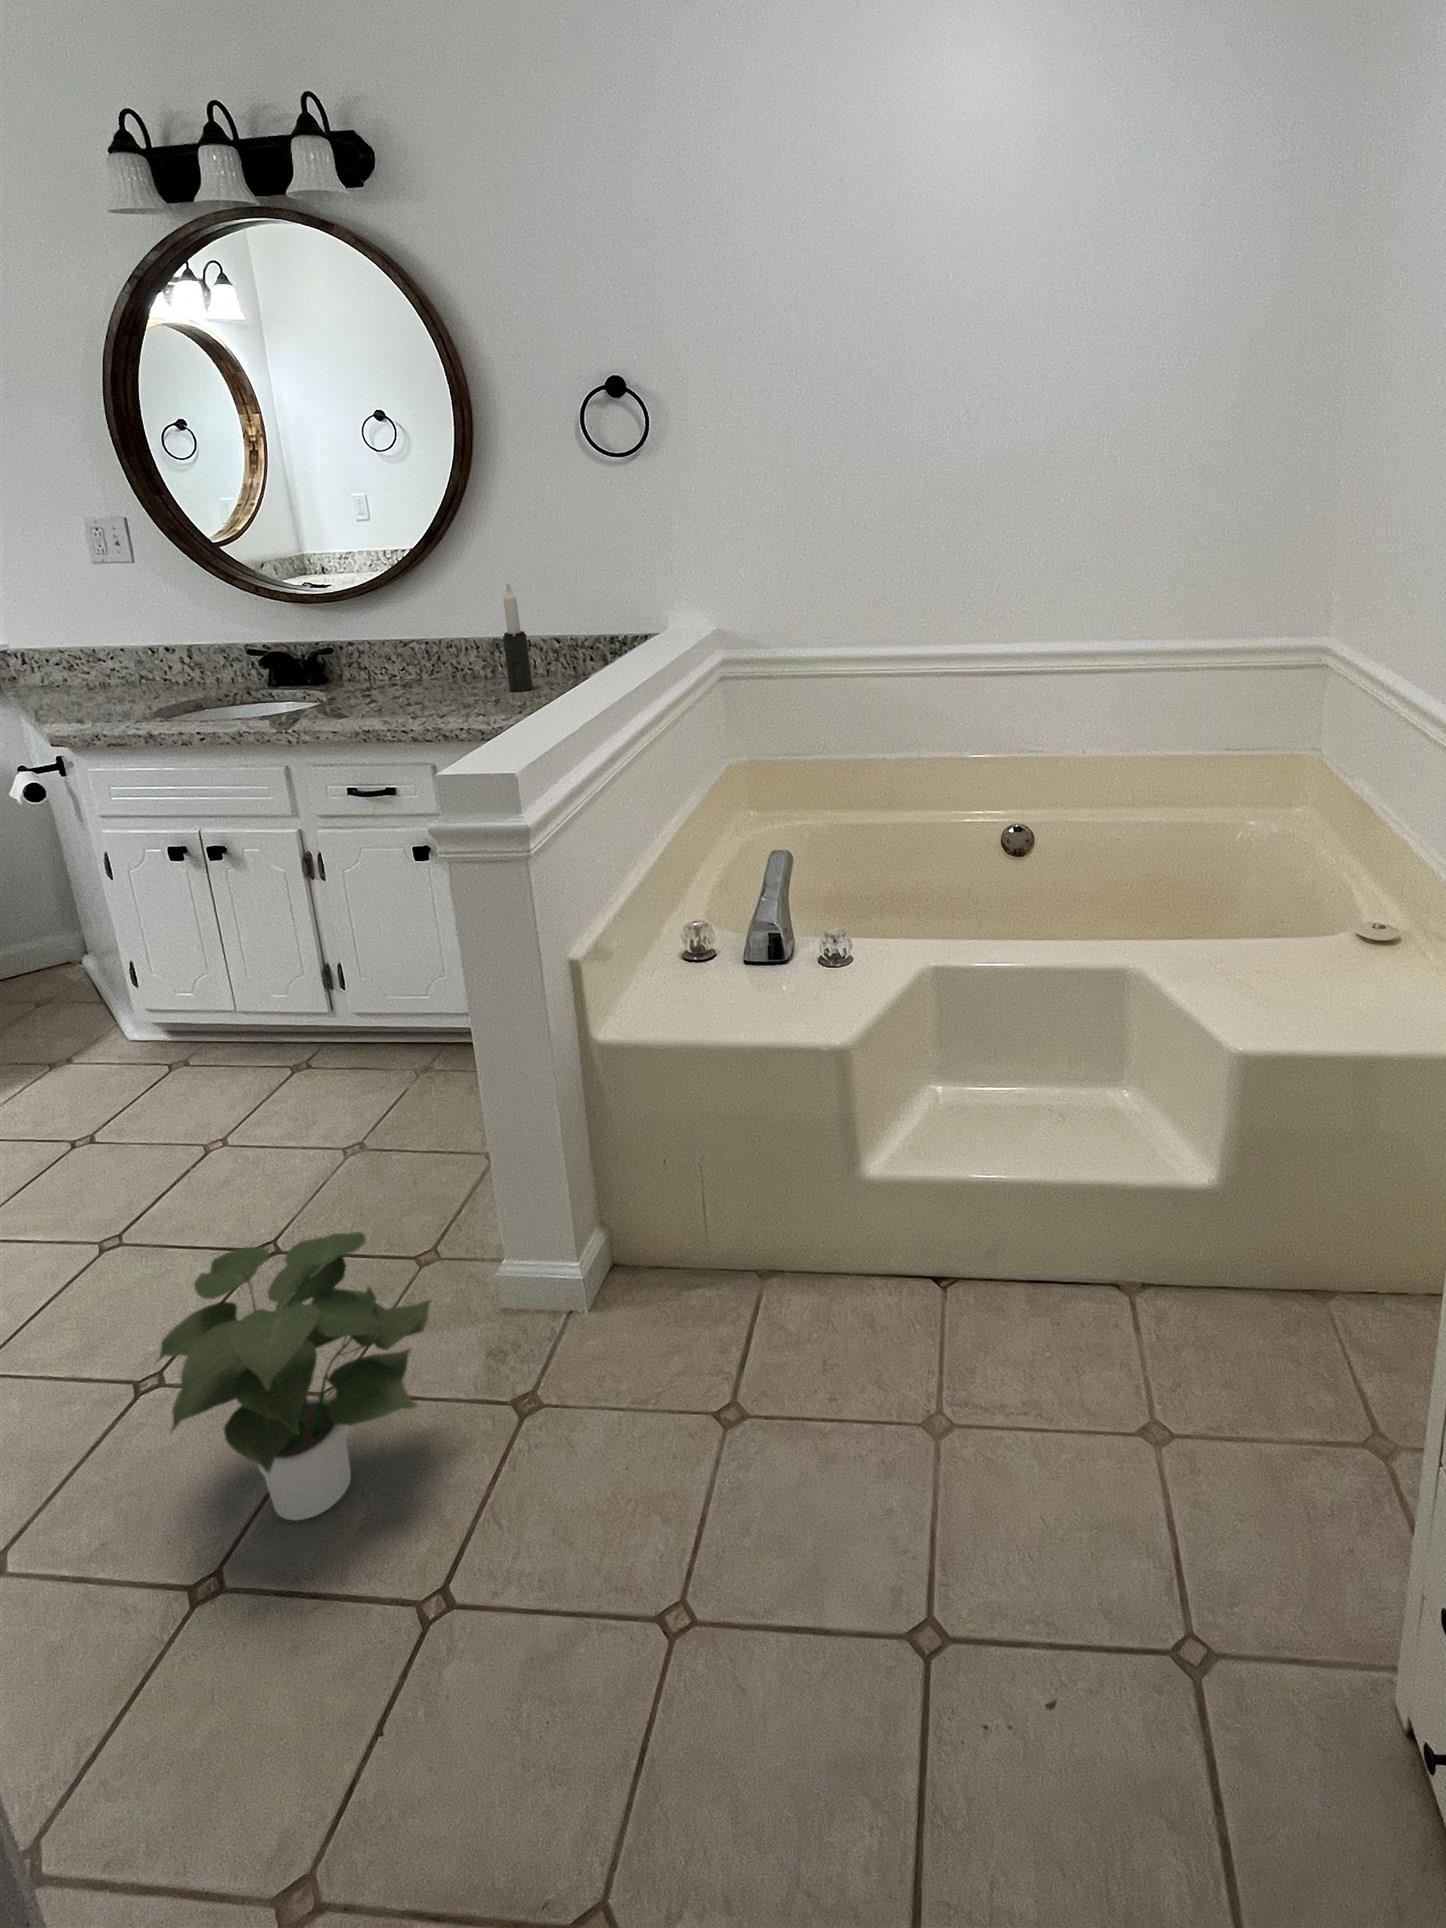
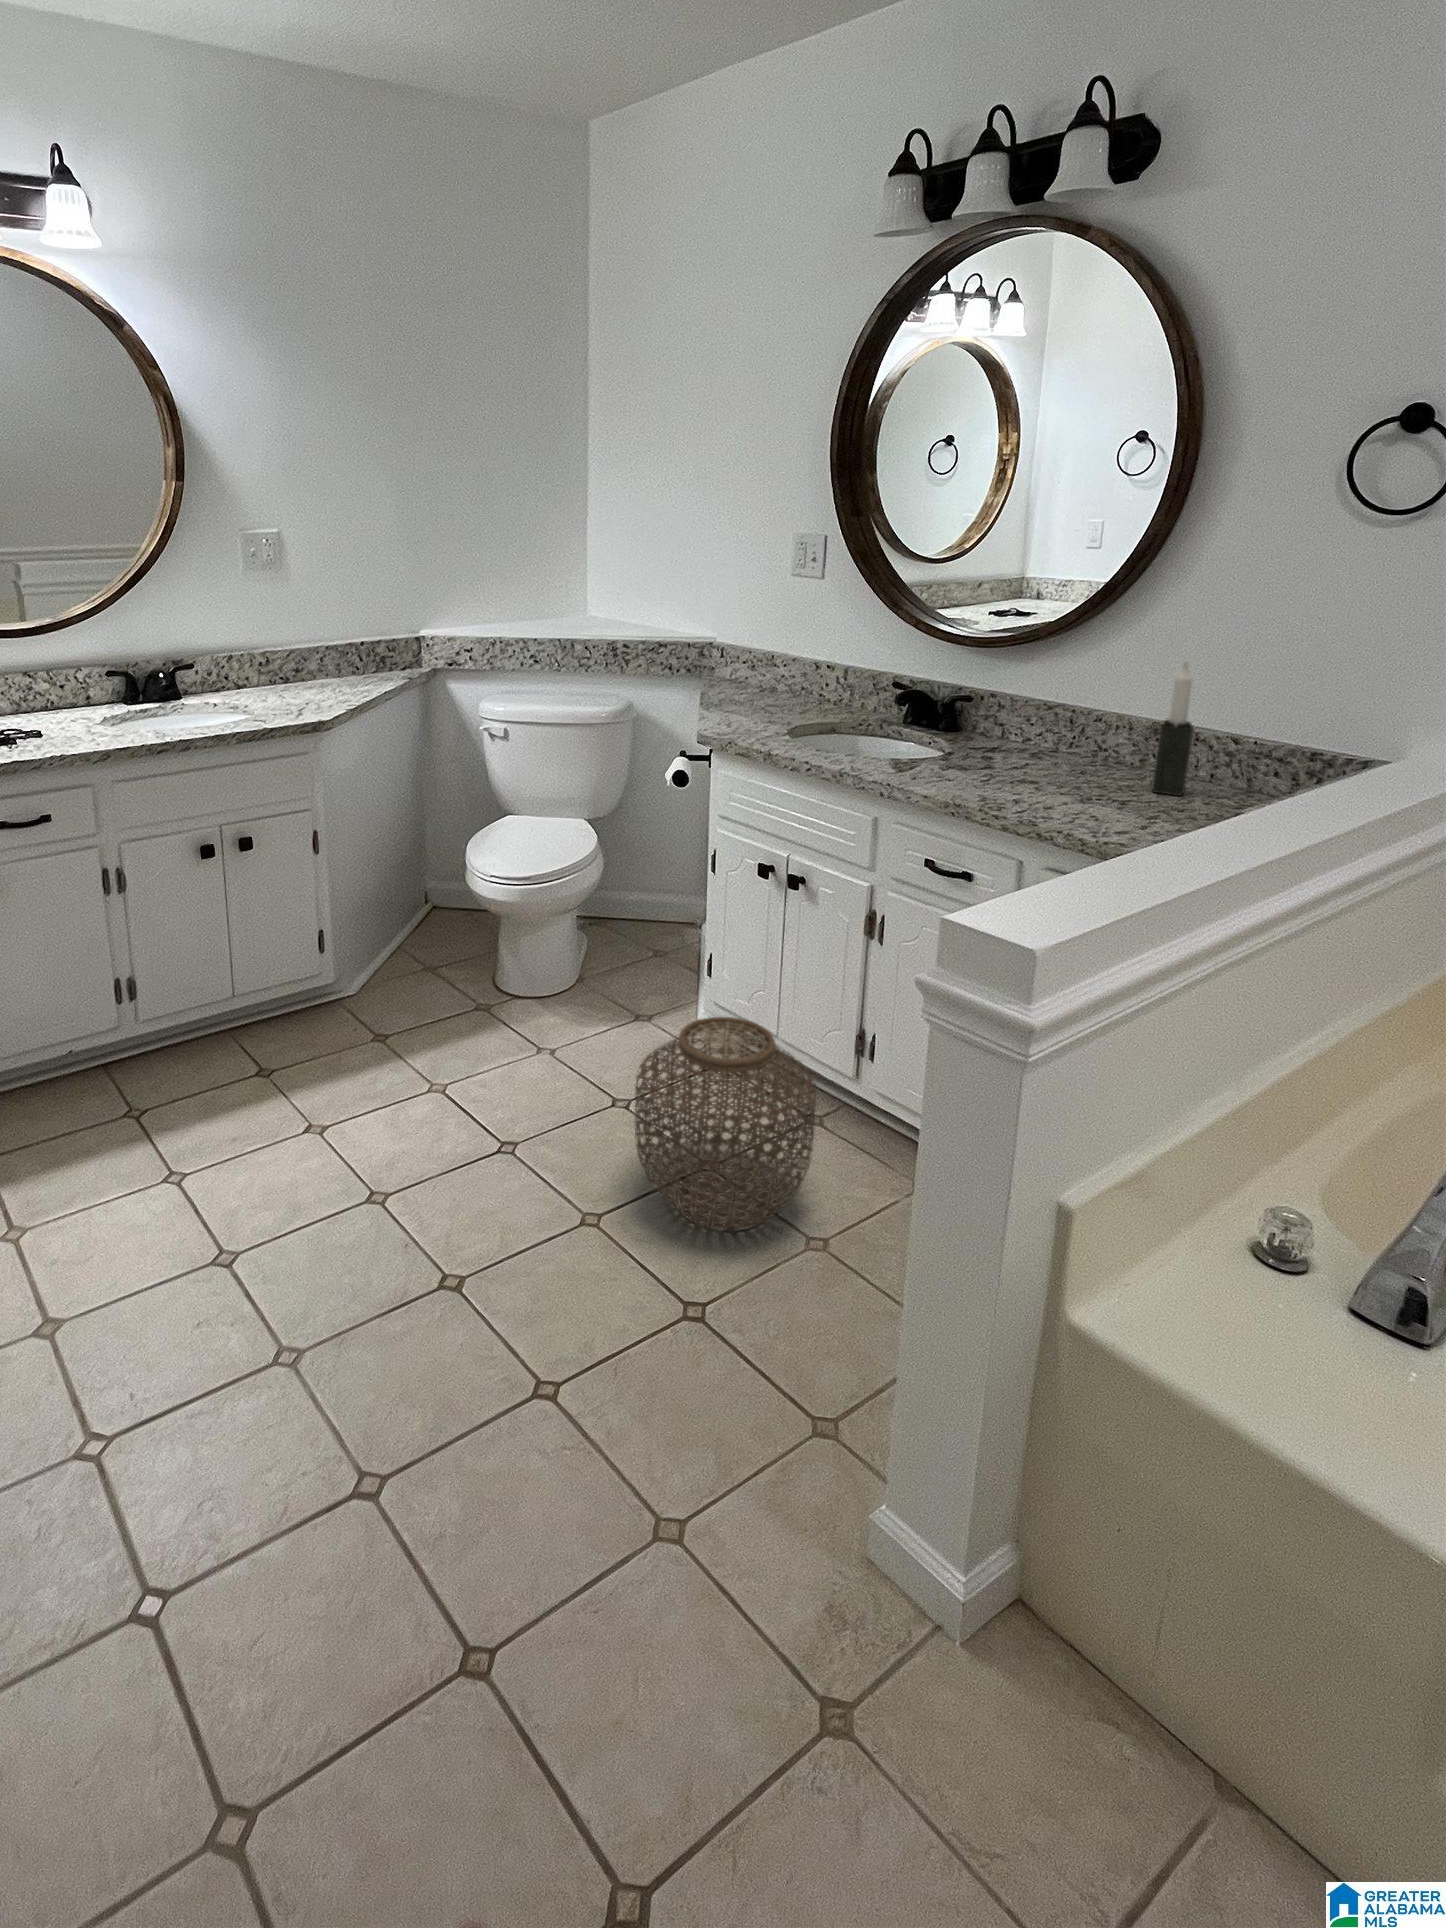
woven basket: none [114,985,325,1194] -> present [635,1017,816,1231]
potted plant: present [157,1232,431,1520] -> none [486,1329,765,1666]

